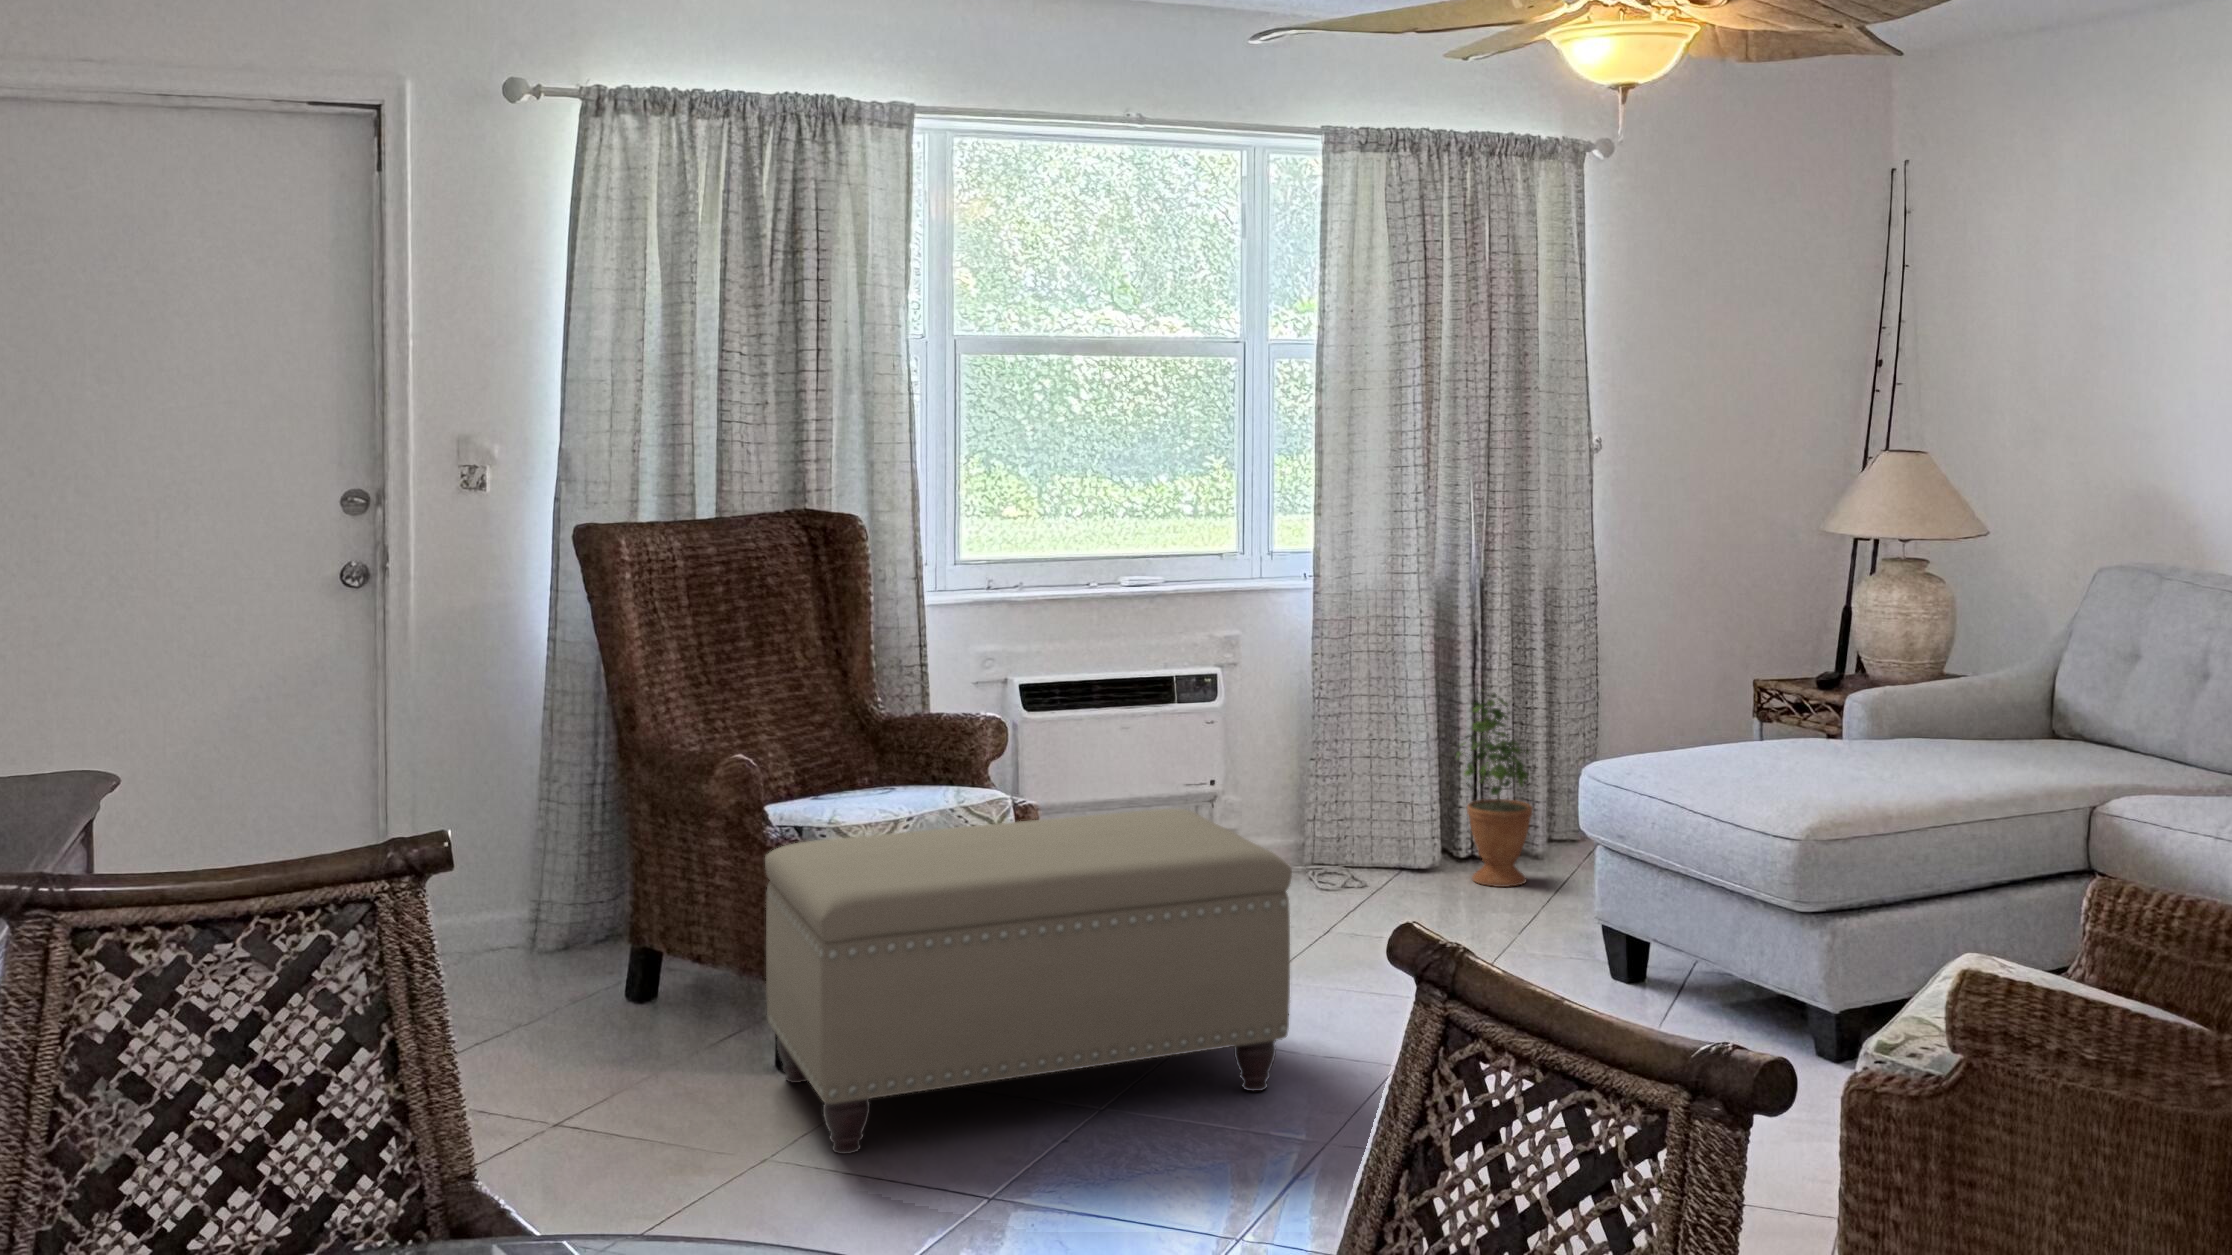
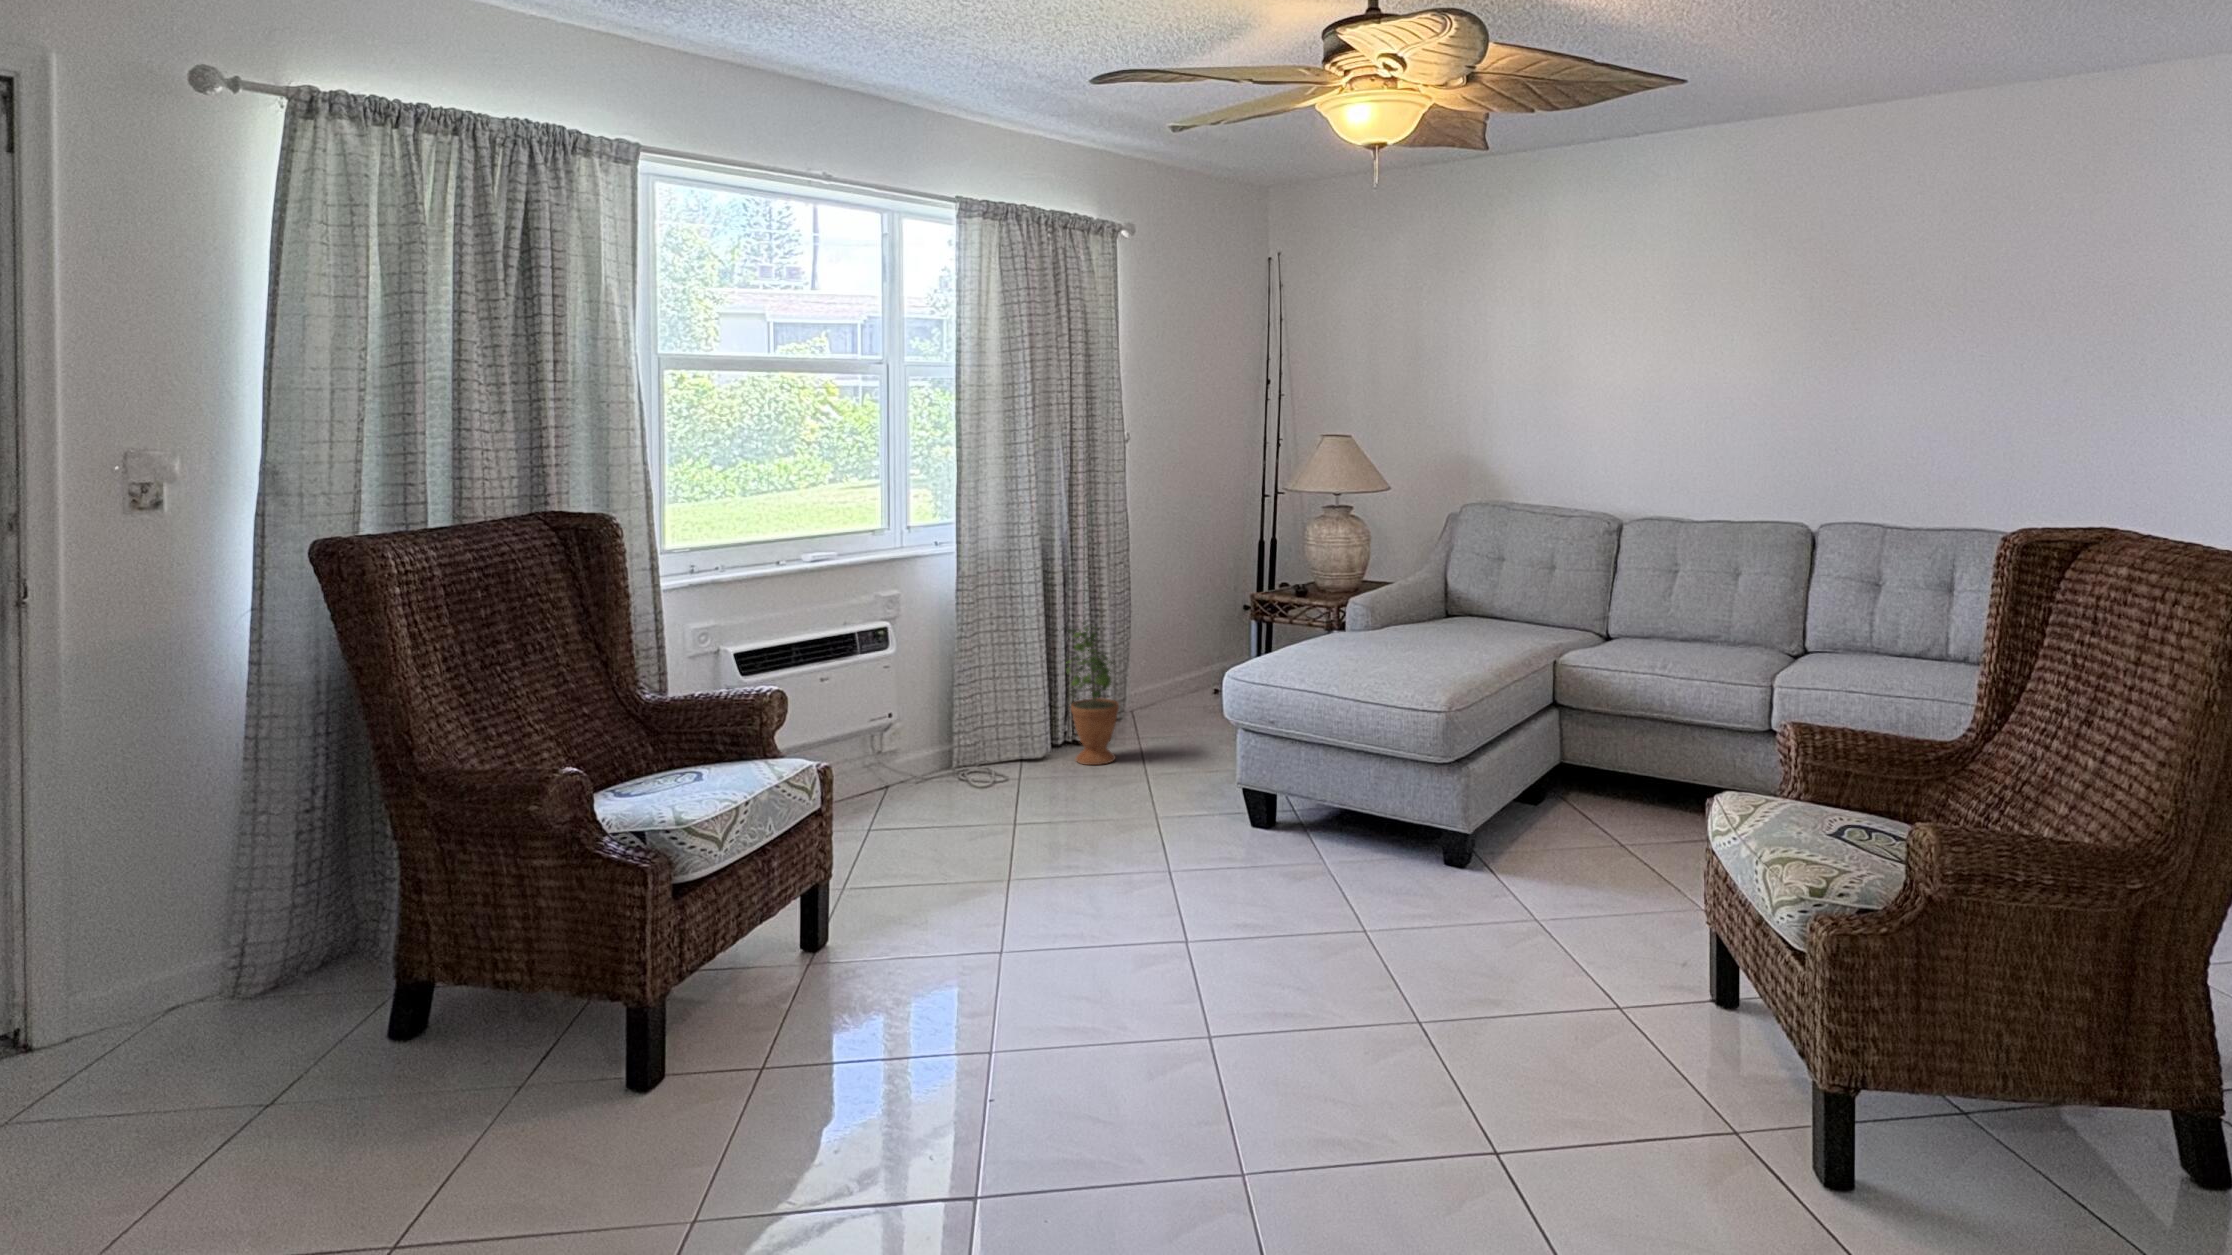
ottoman: present [765,808,1292,1154] -> none [622,754,1140,1187]

